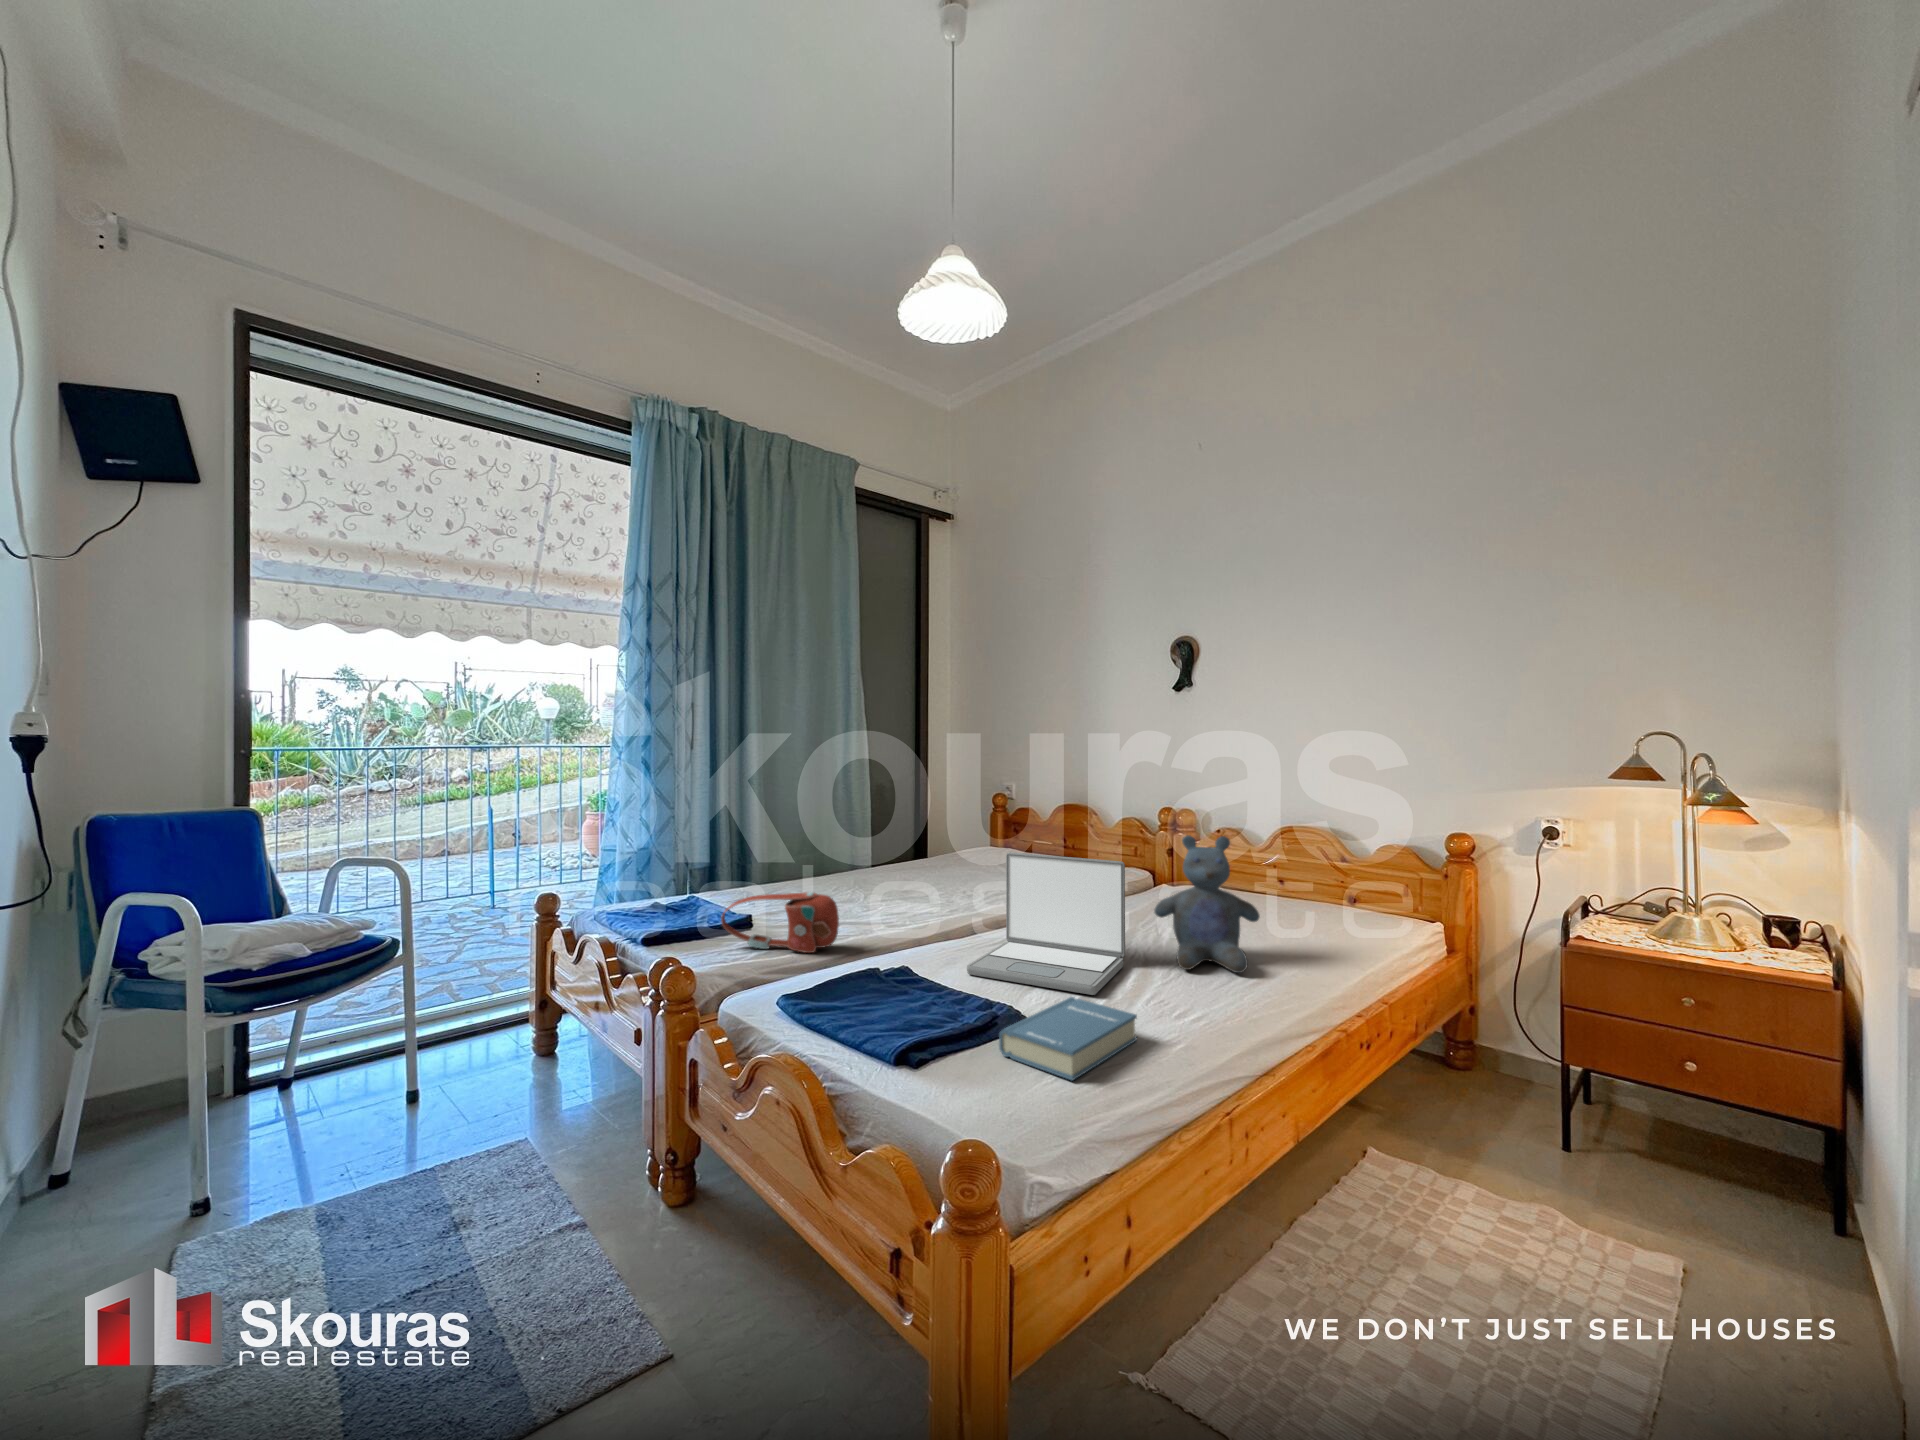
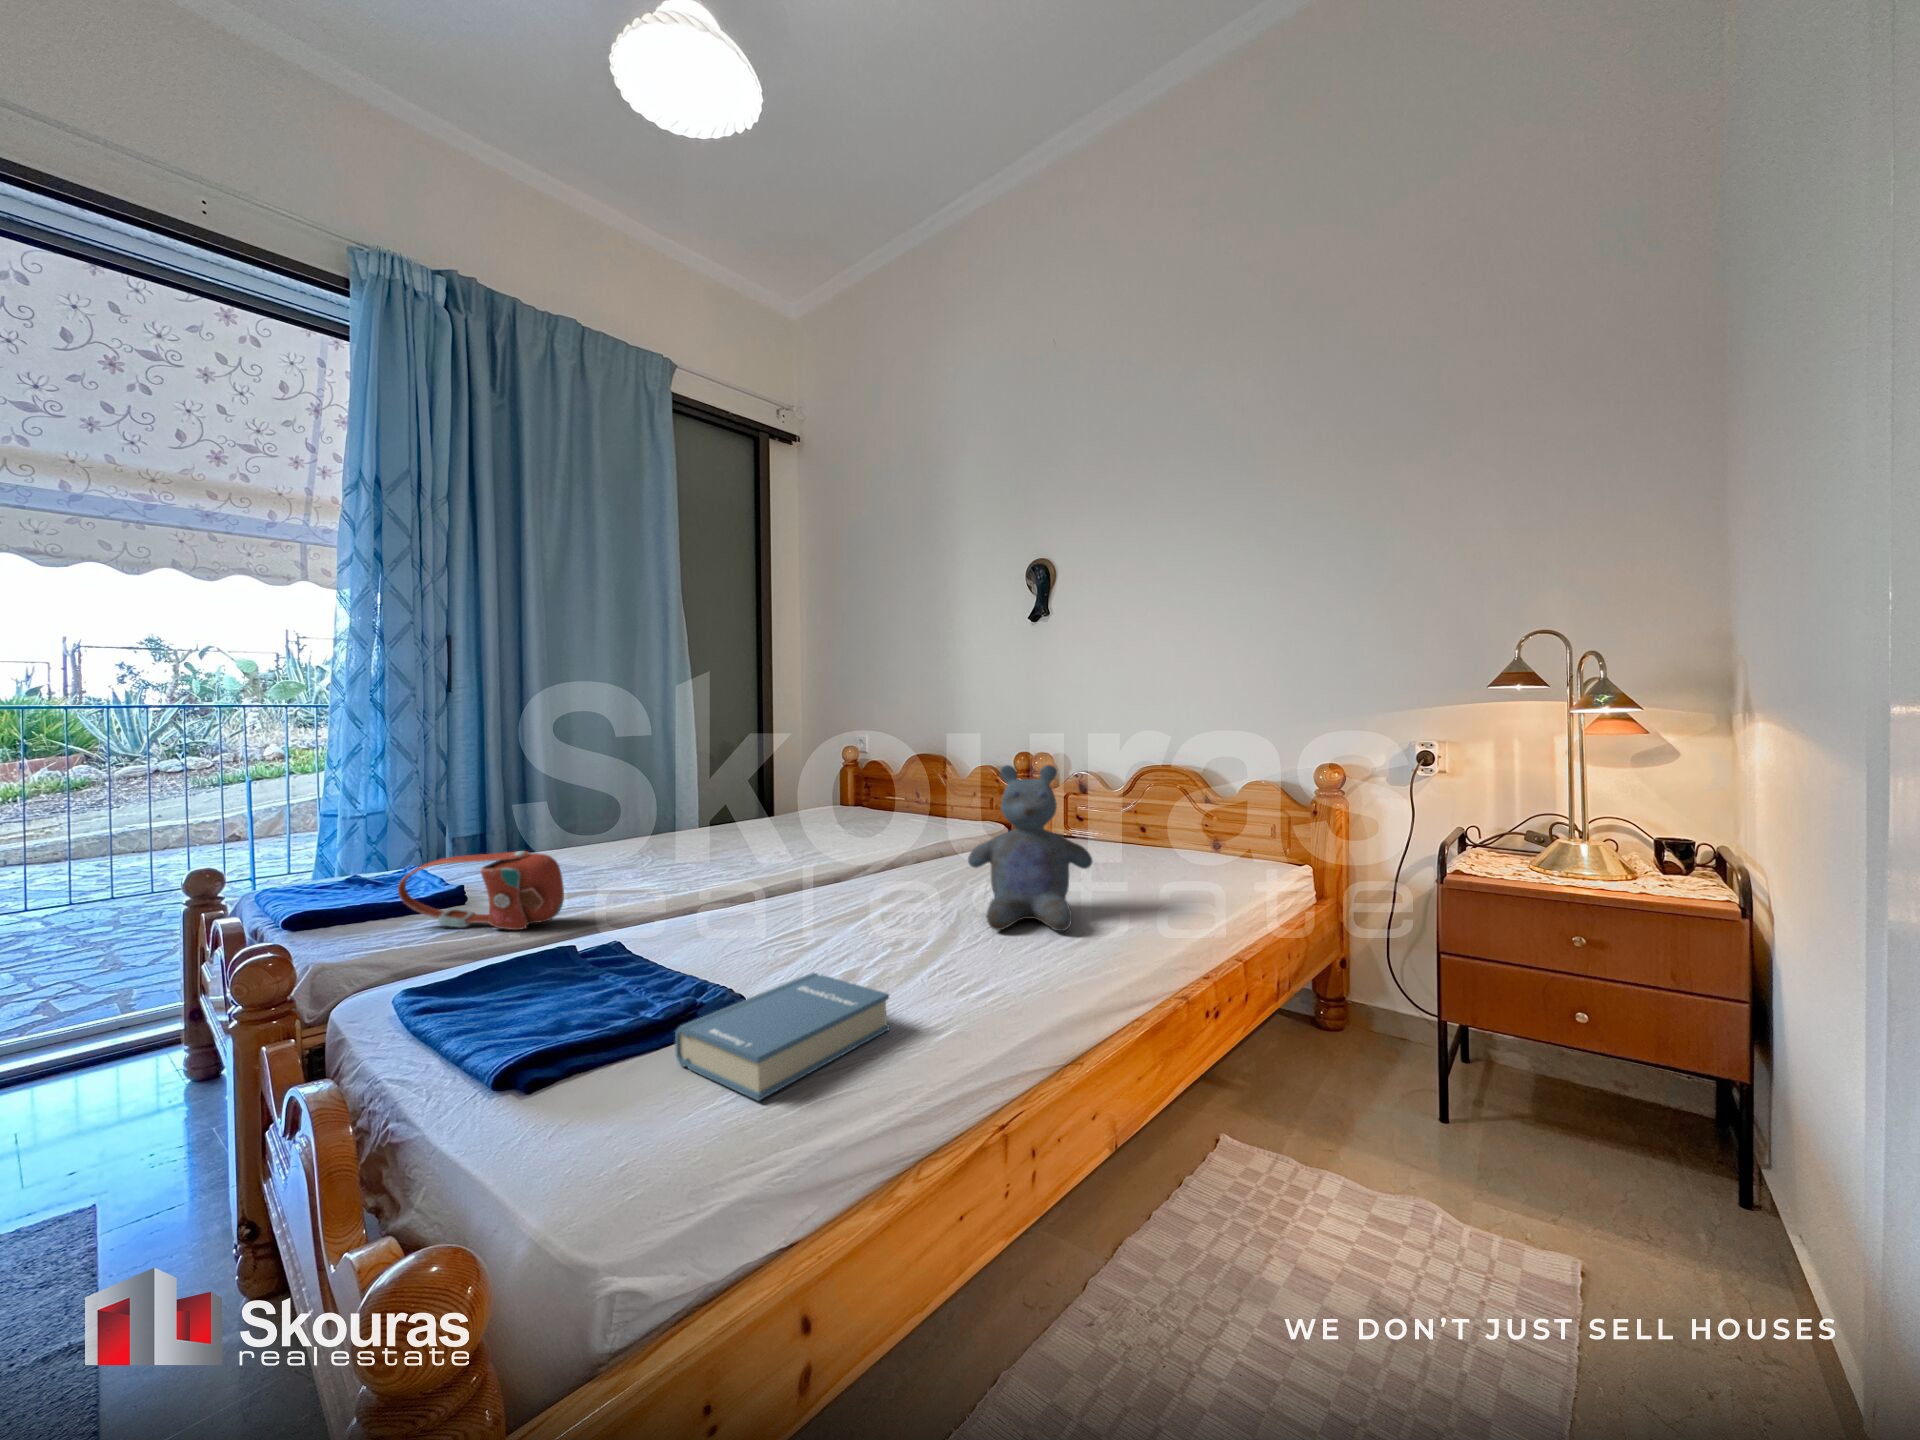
laptop: present [967,852,1125,995] -> none [710,793,925,968]

